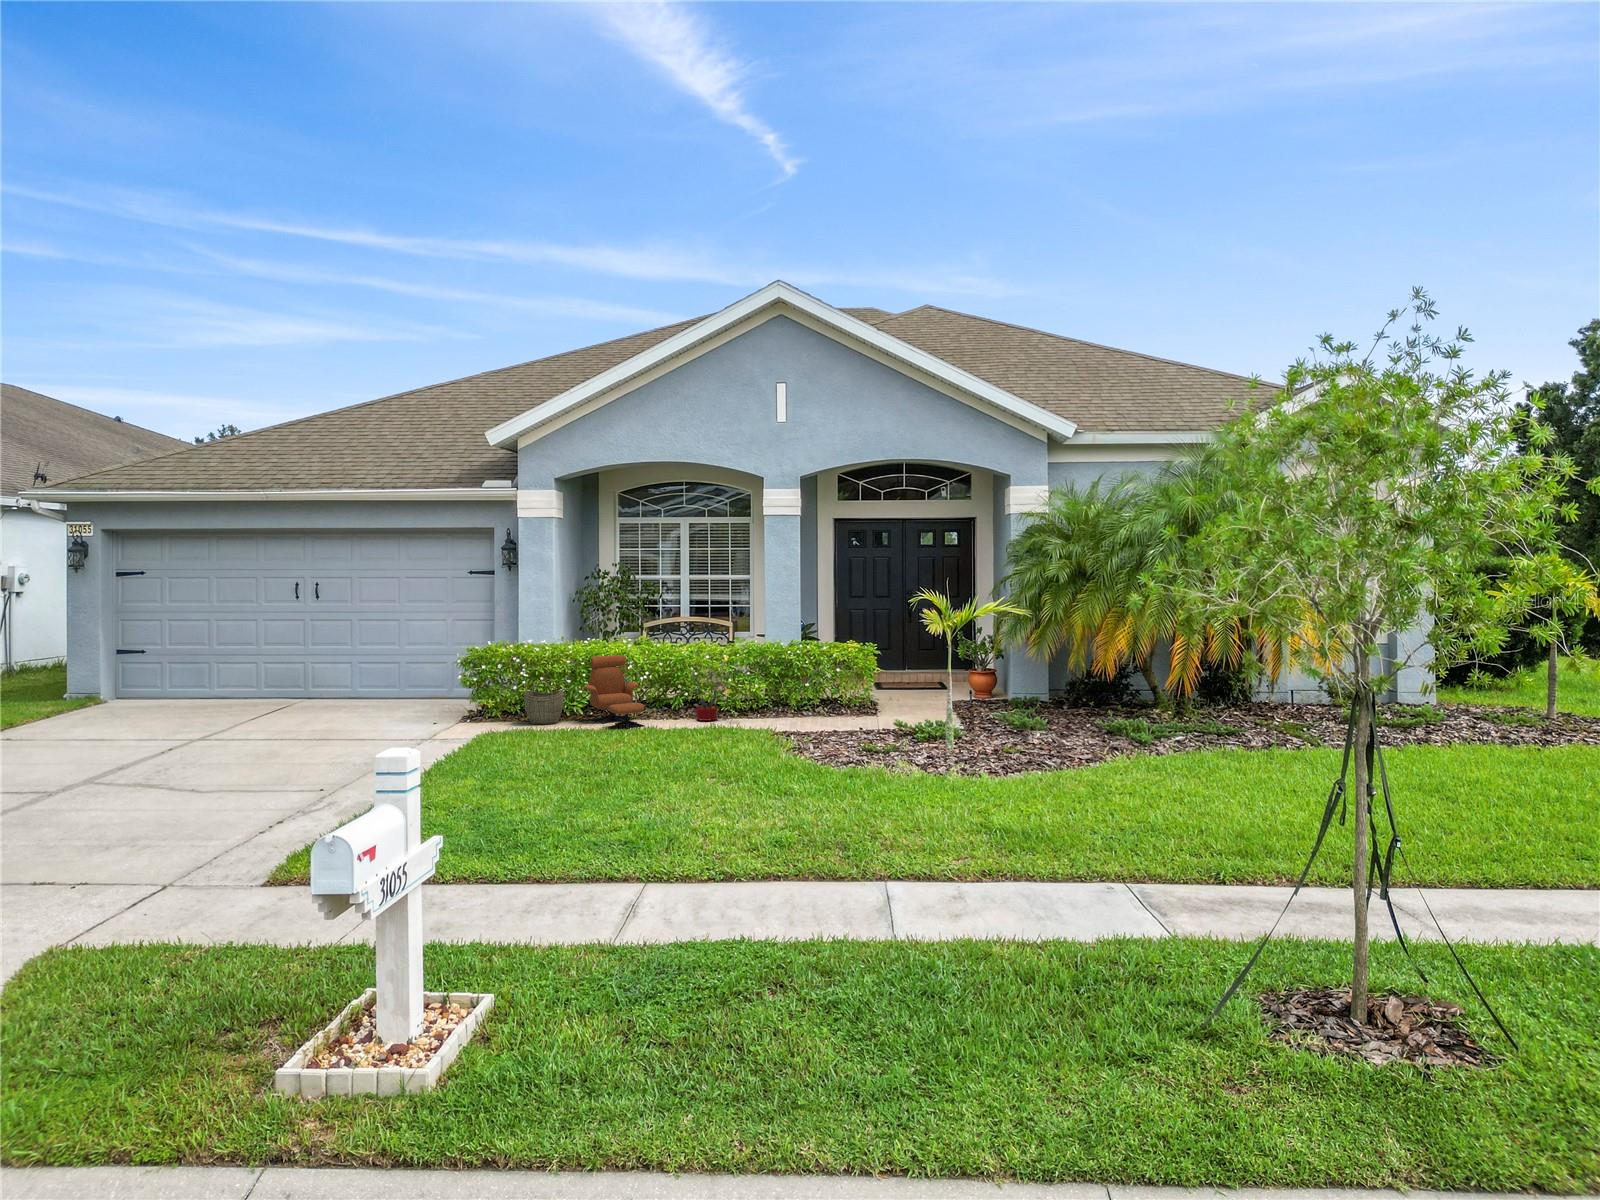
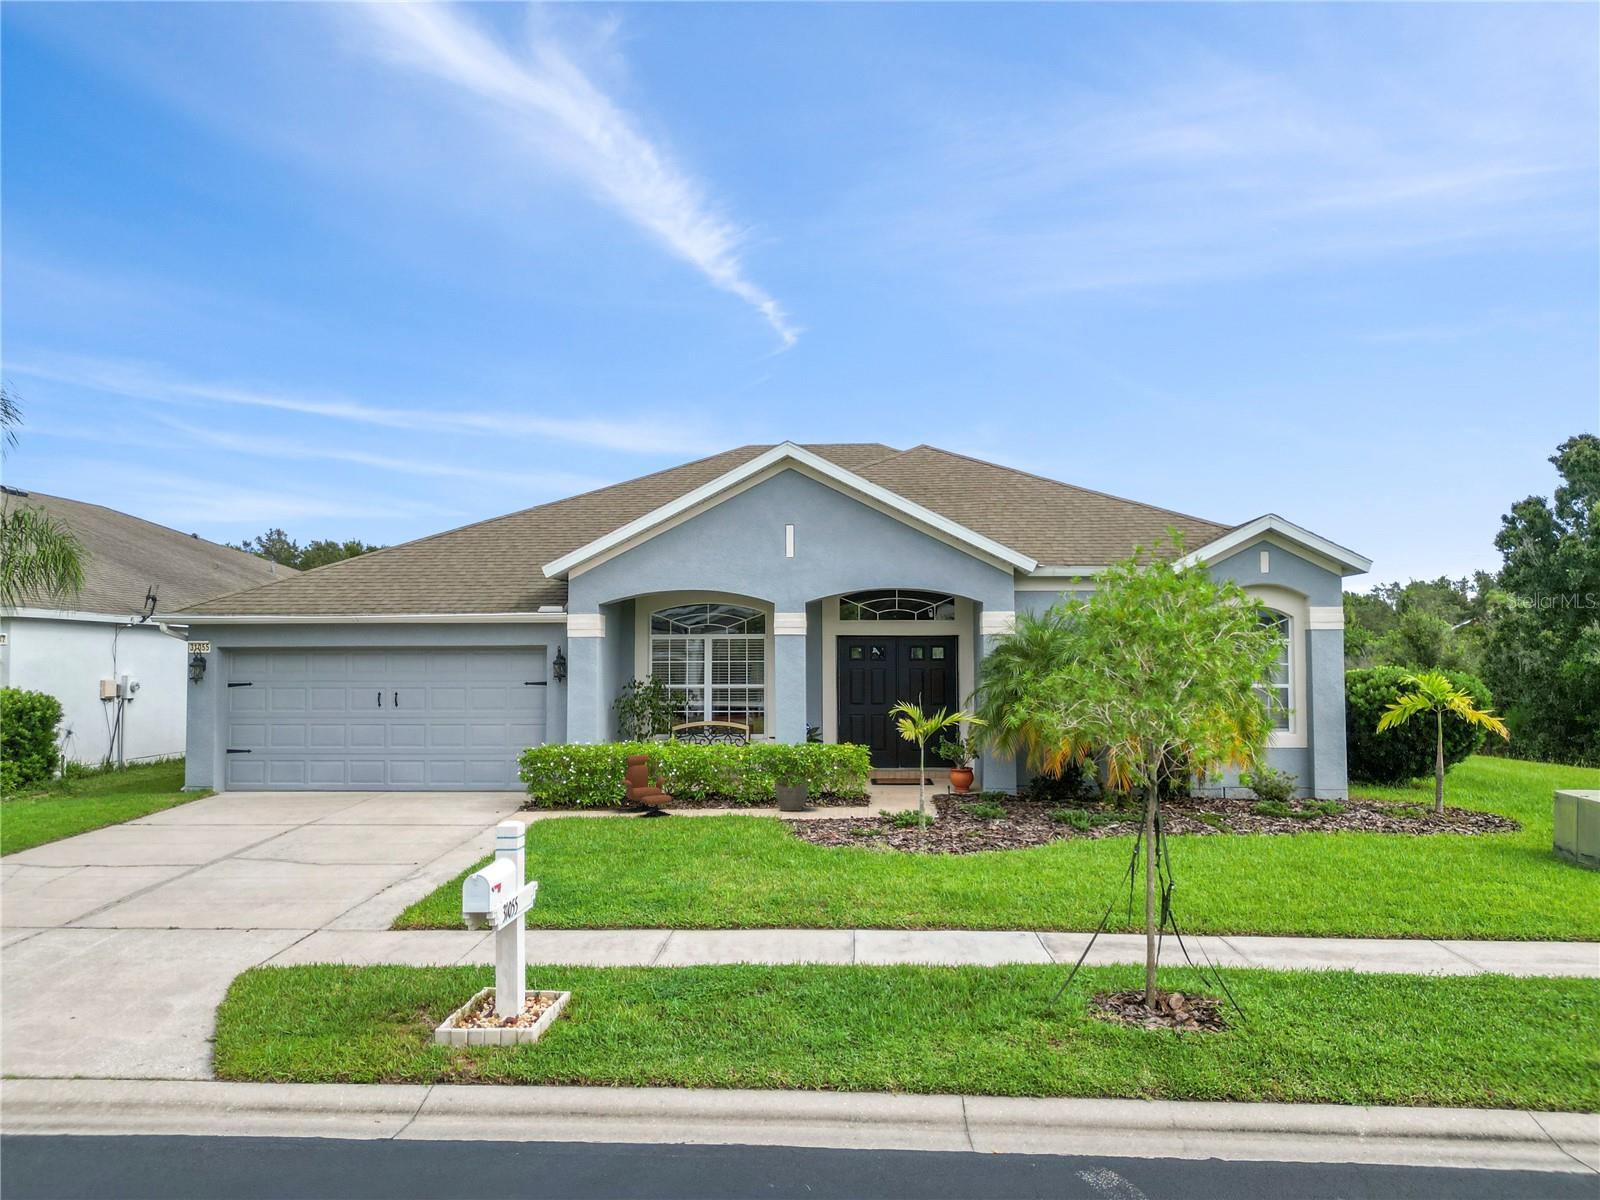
decorative plant: present [696,675,731,721] -> none [711,766,744,811]
woven basket: present [524,679,564,724] -> present [775,774,808,811]

